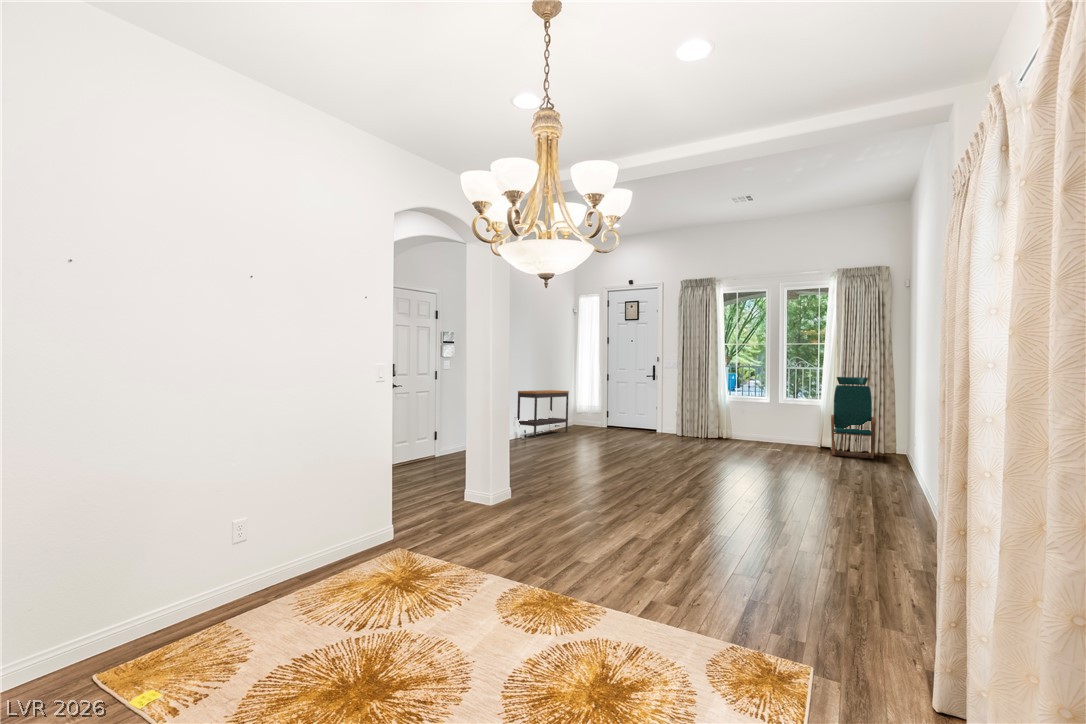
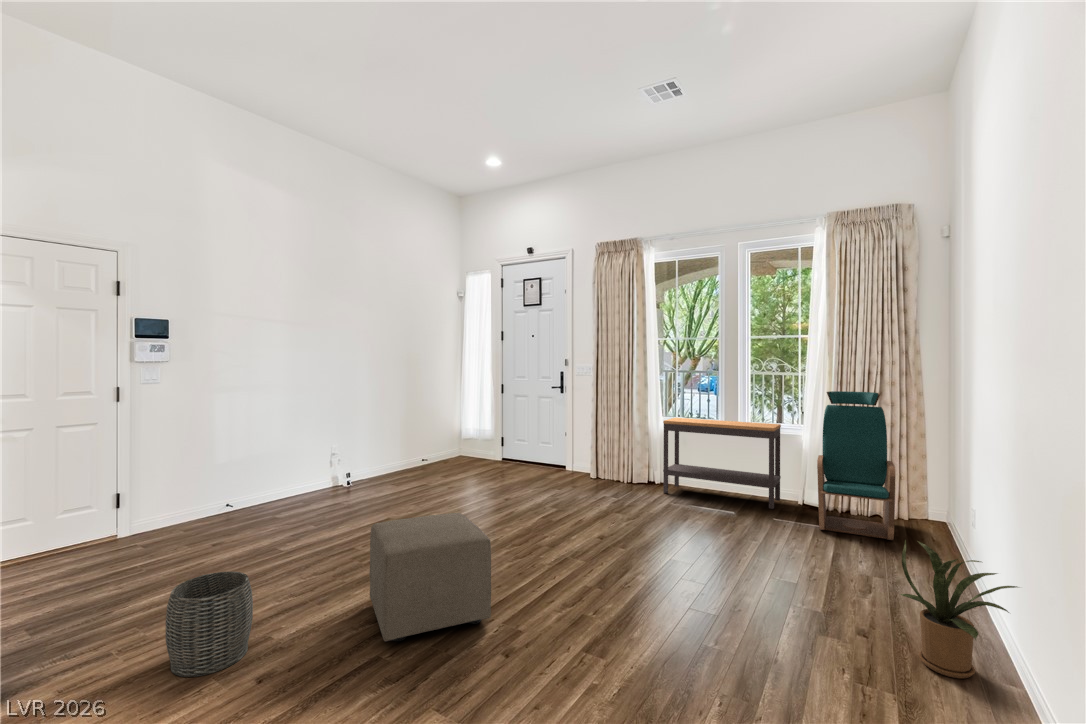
console table: present [517,390,569,438] -> present [663,418,781,509]
ottoman: none [616,428,683,475] -> present [370,513,491,641]
house plant: none [871,432,919,485] -> present [900,540,1017,678]
woven basket: none [555,442,586,479] -> present [165,572,253,677]

